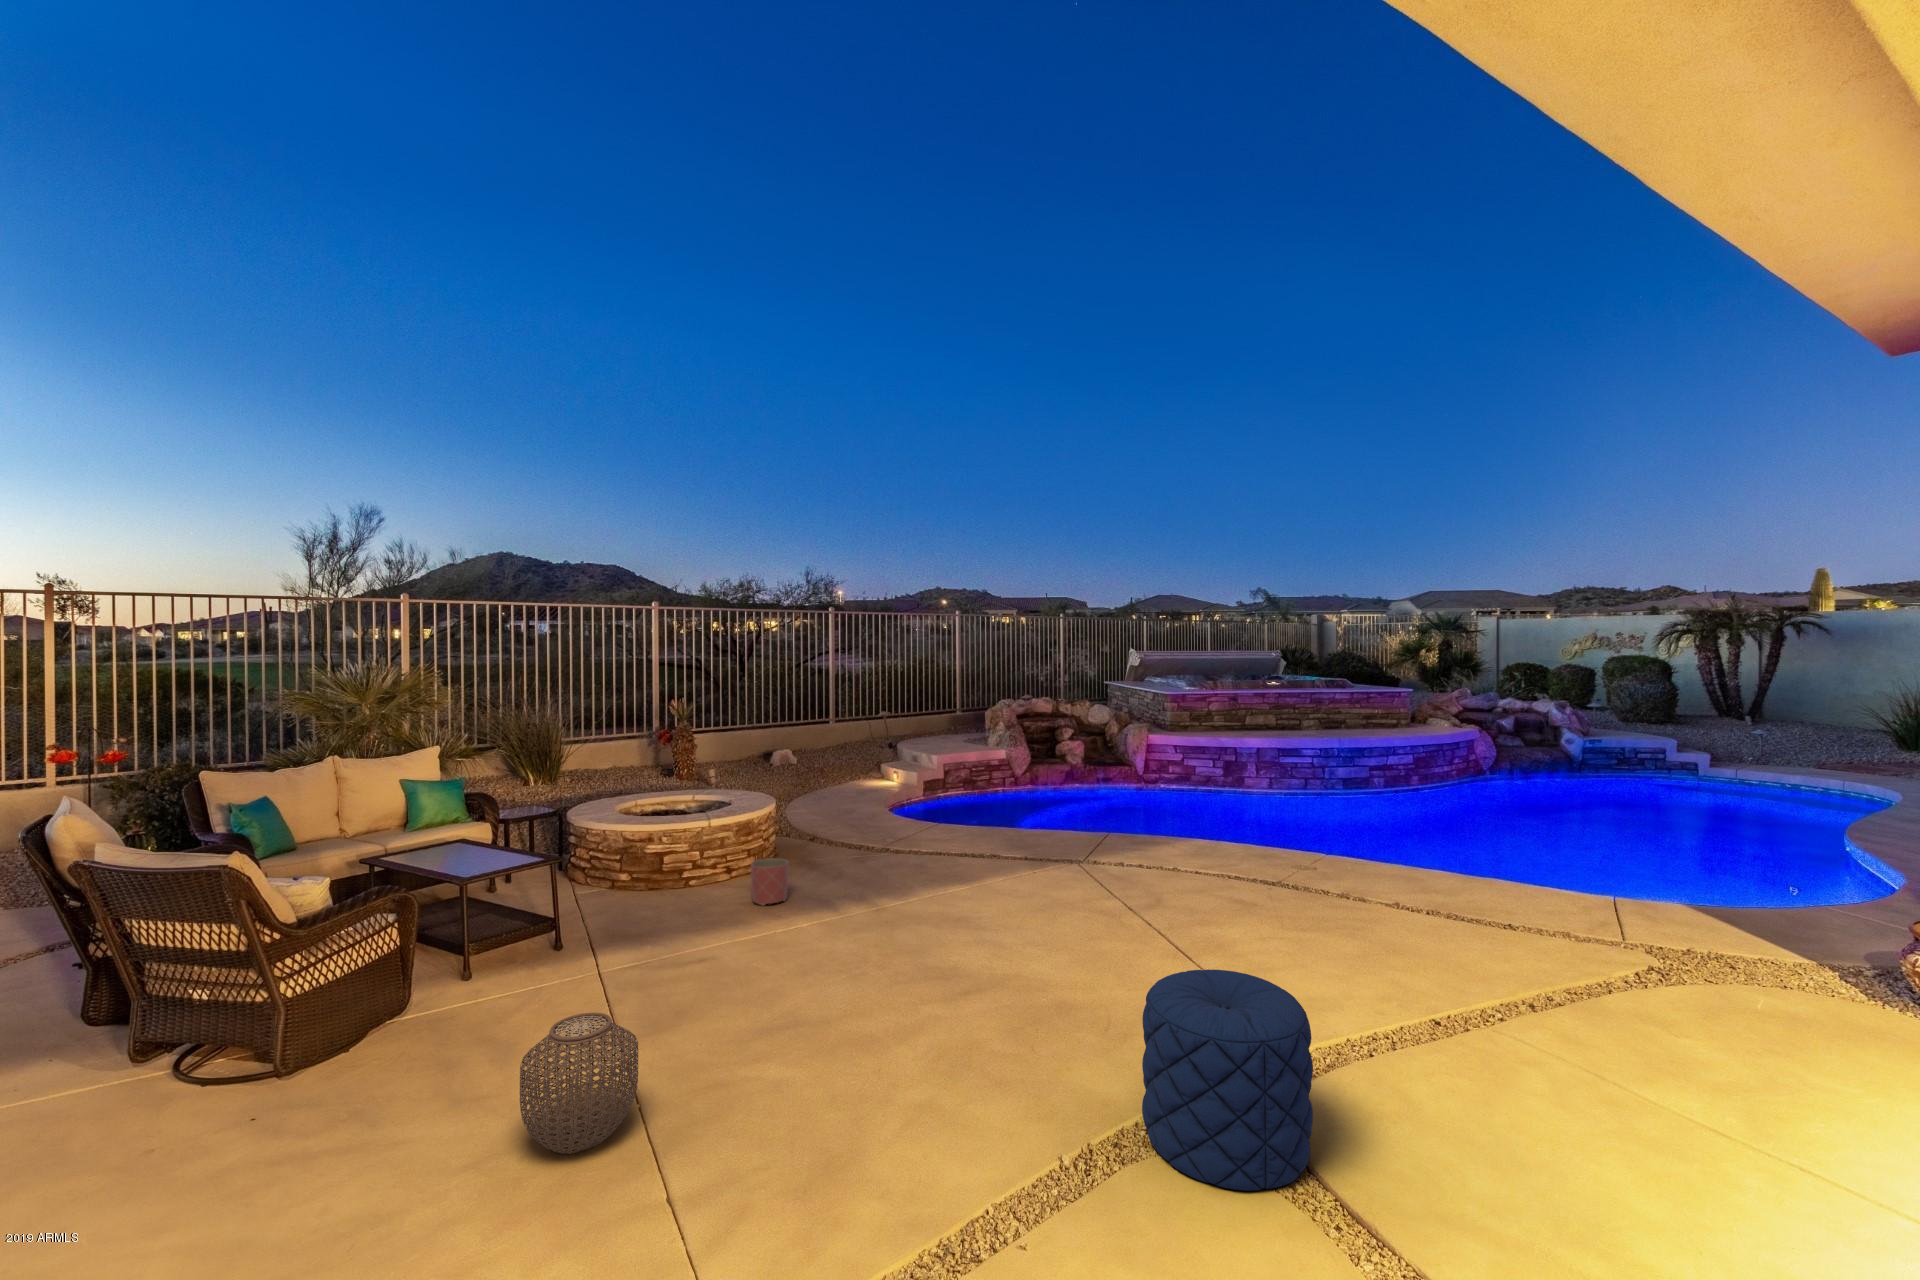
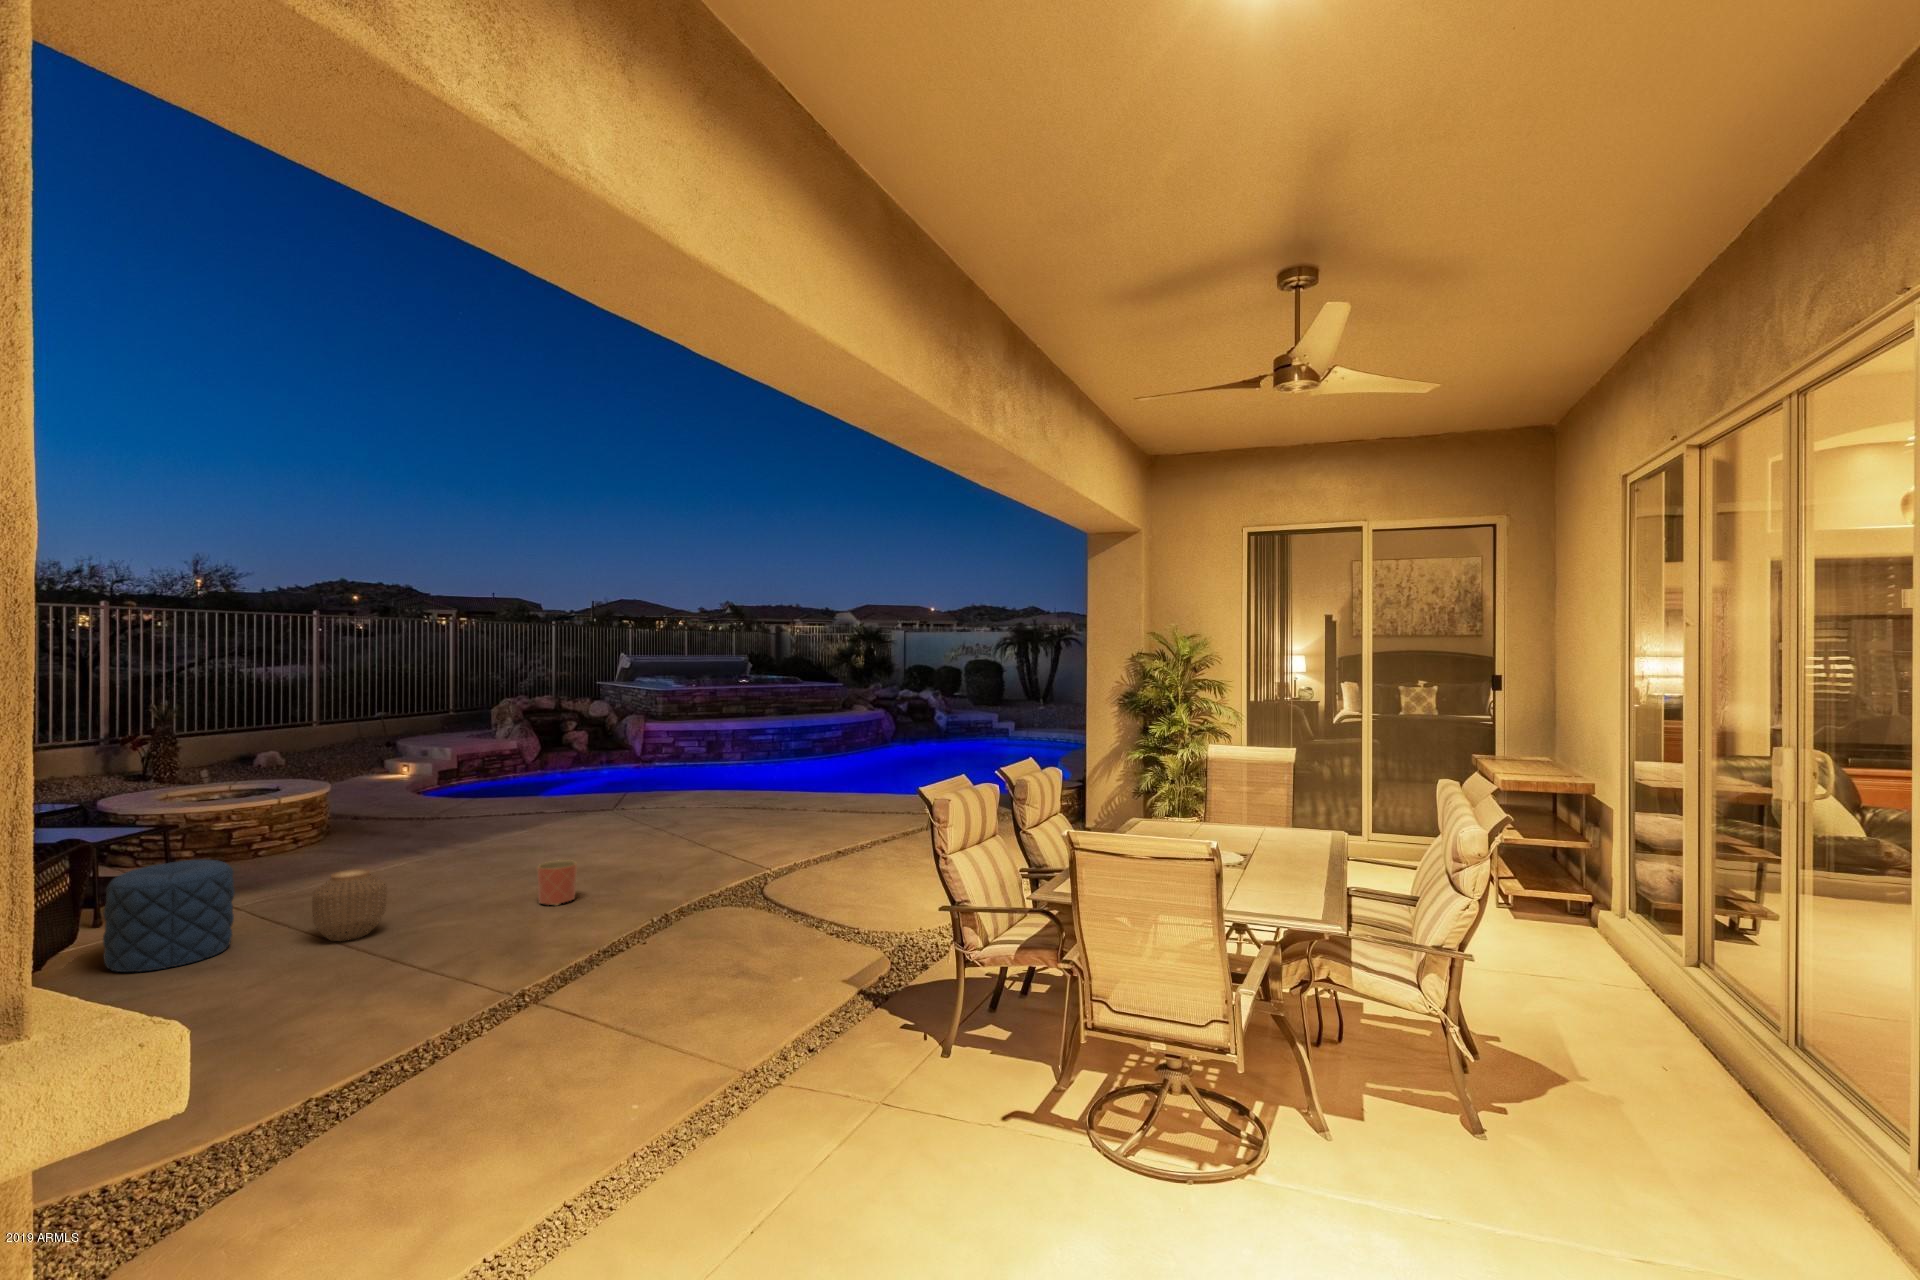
planter: present [751,858,789,905] -> present [537,860,577,905]
pouf: present [1142,969,1313,1191] -> present [103,860,235,972]

